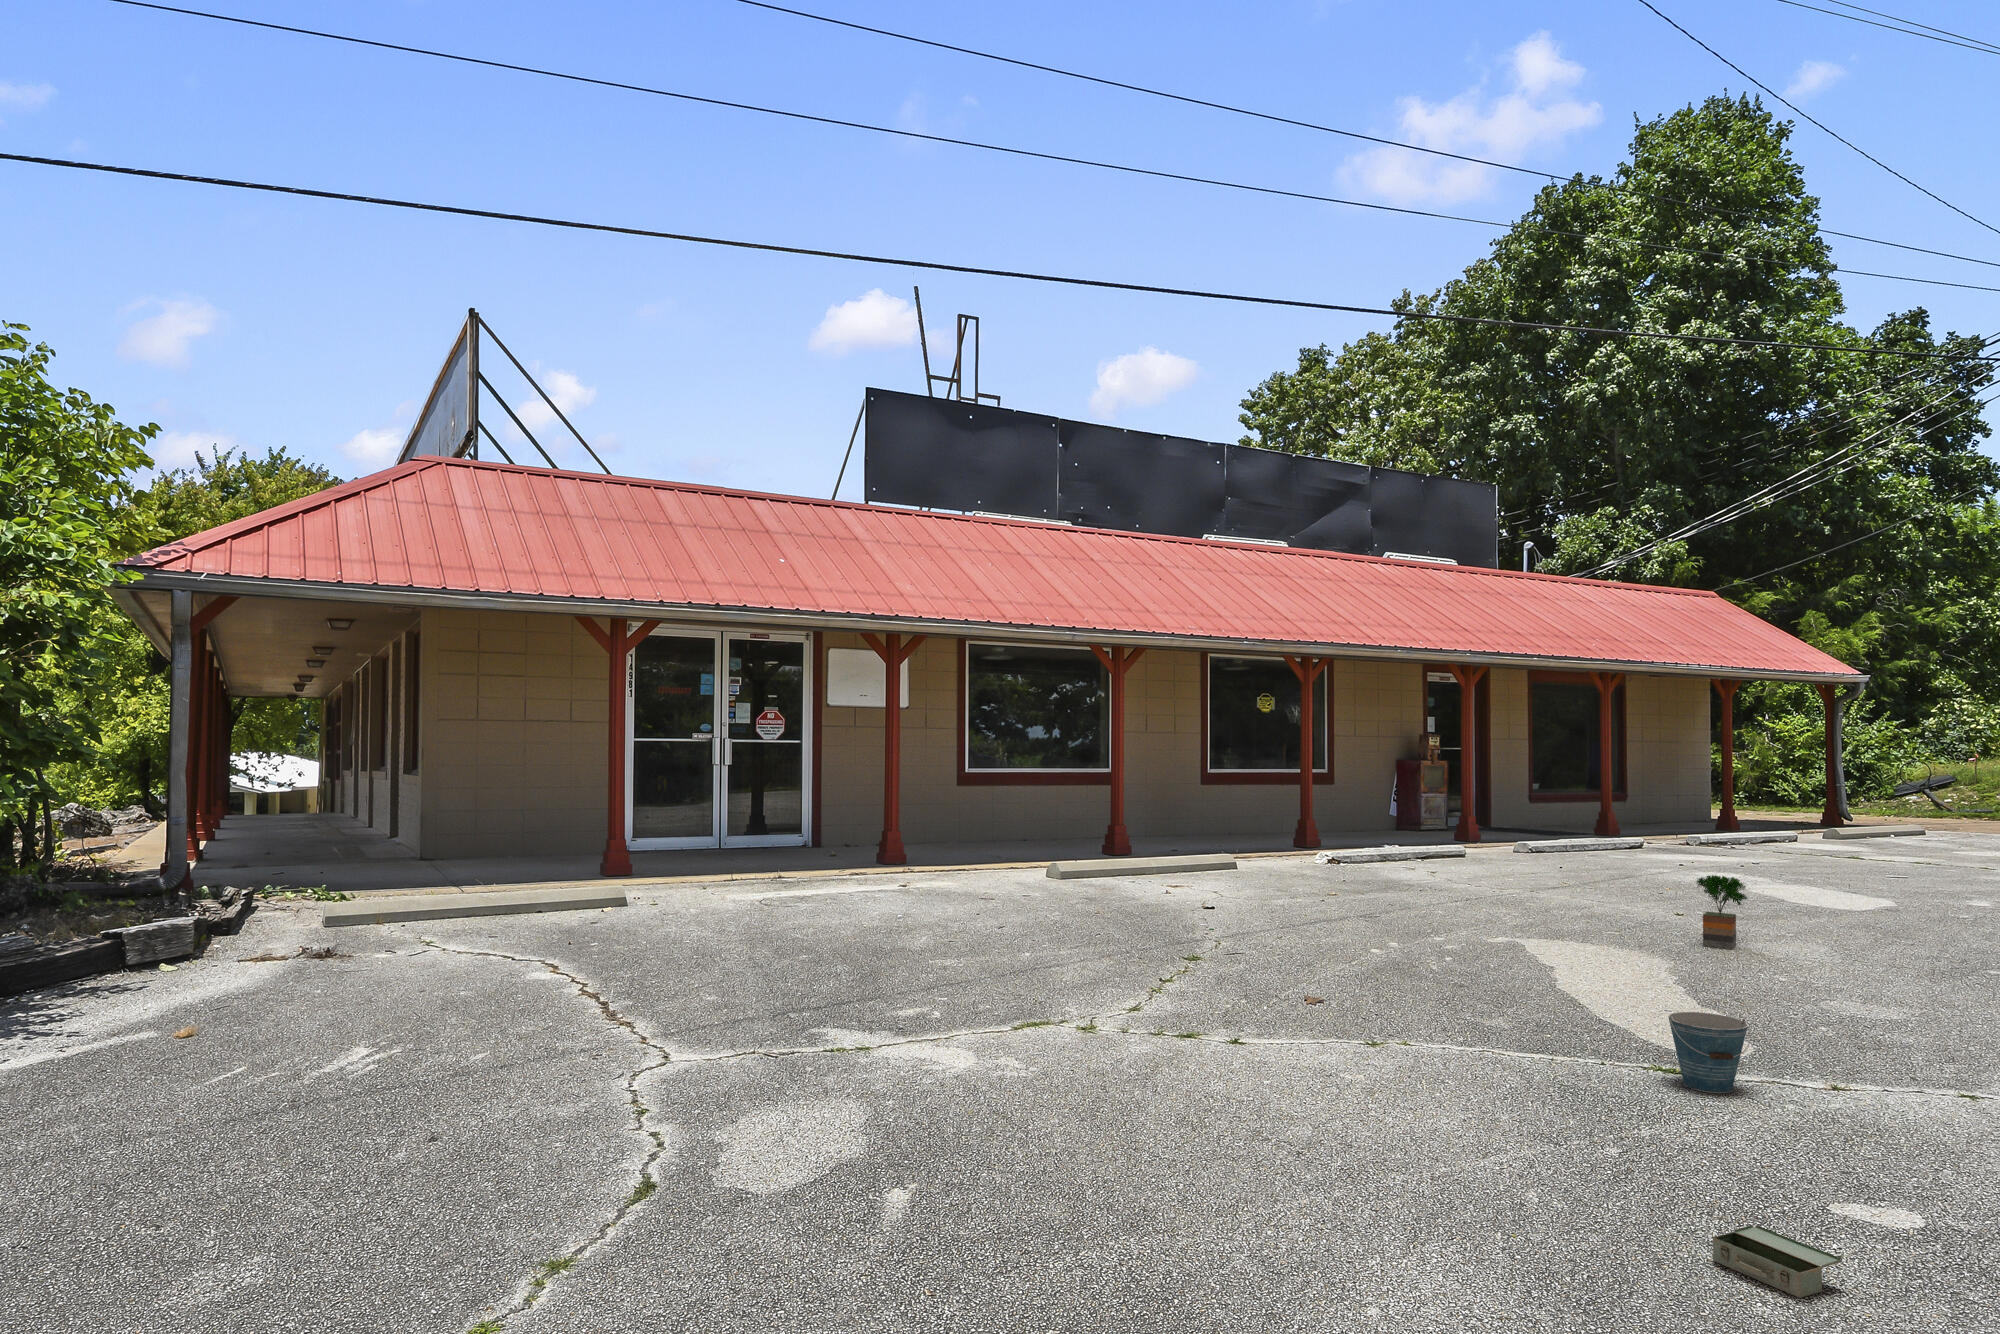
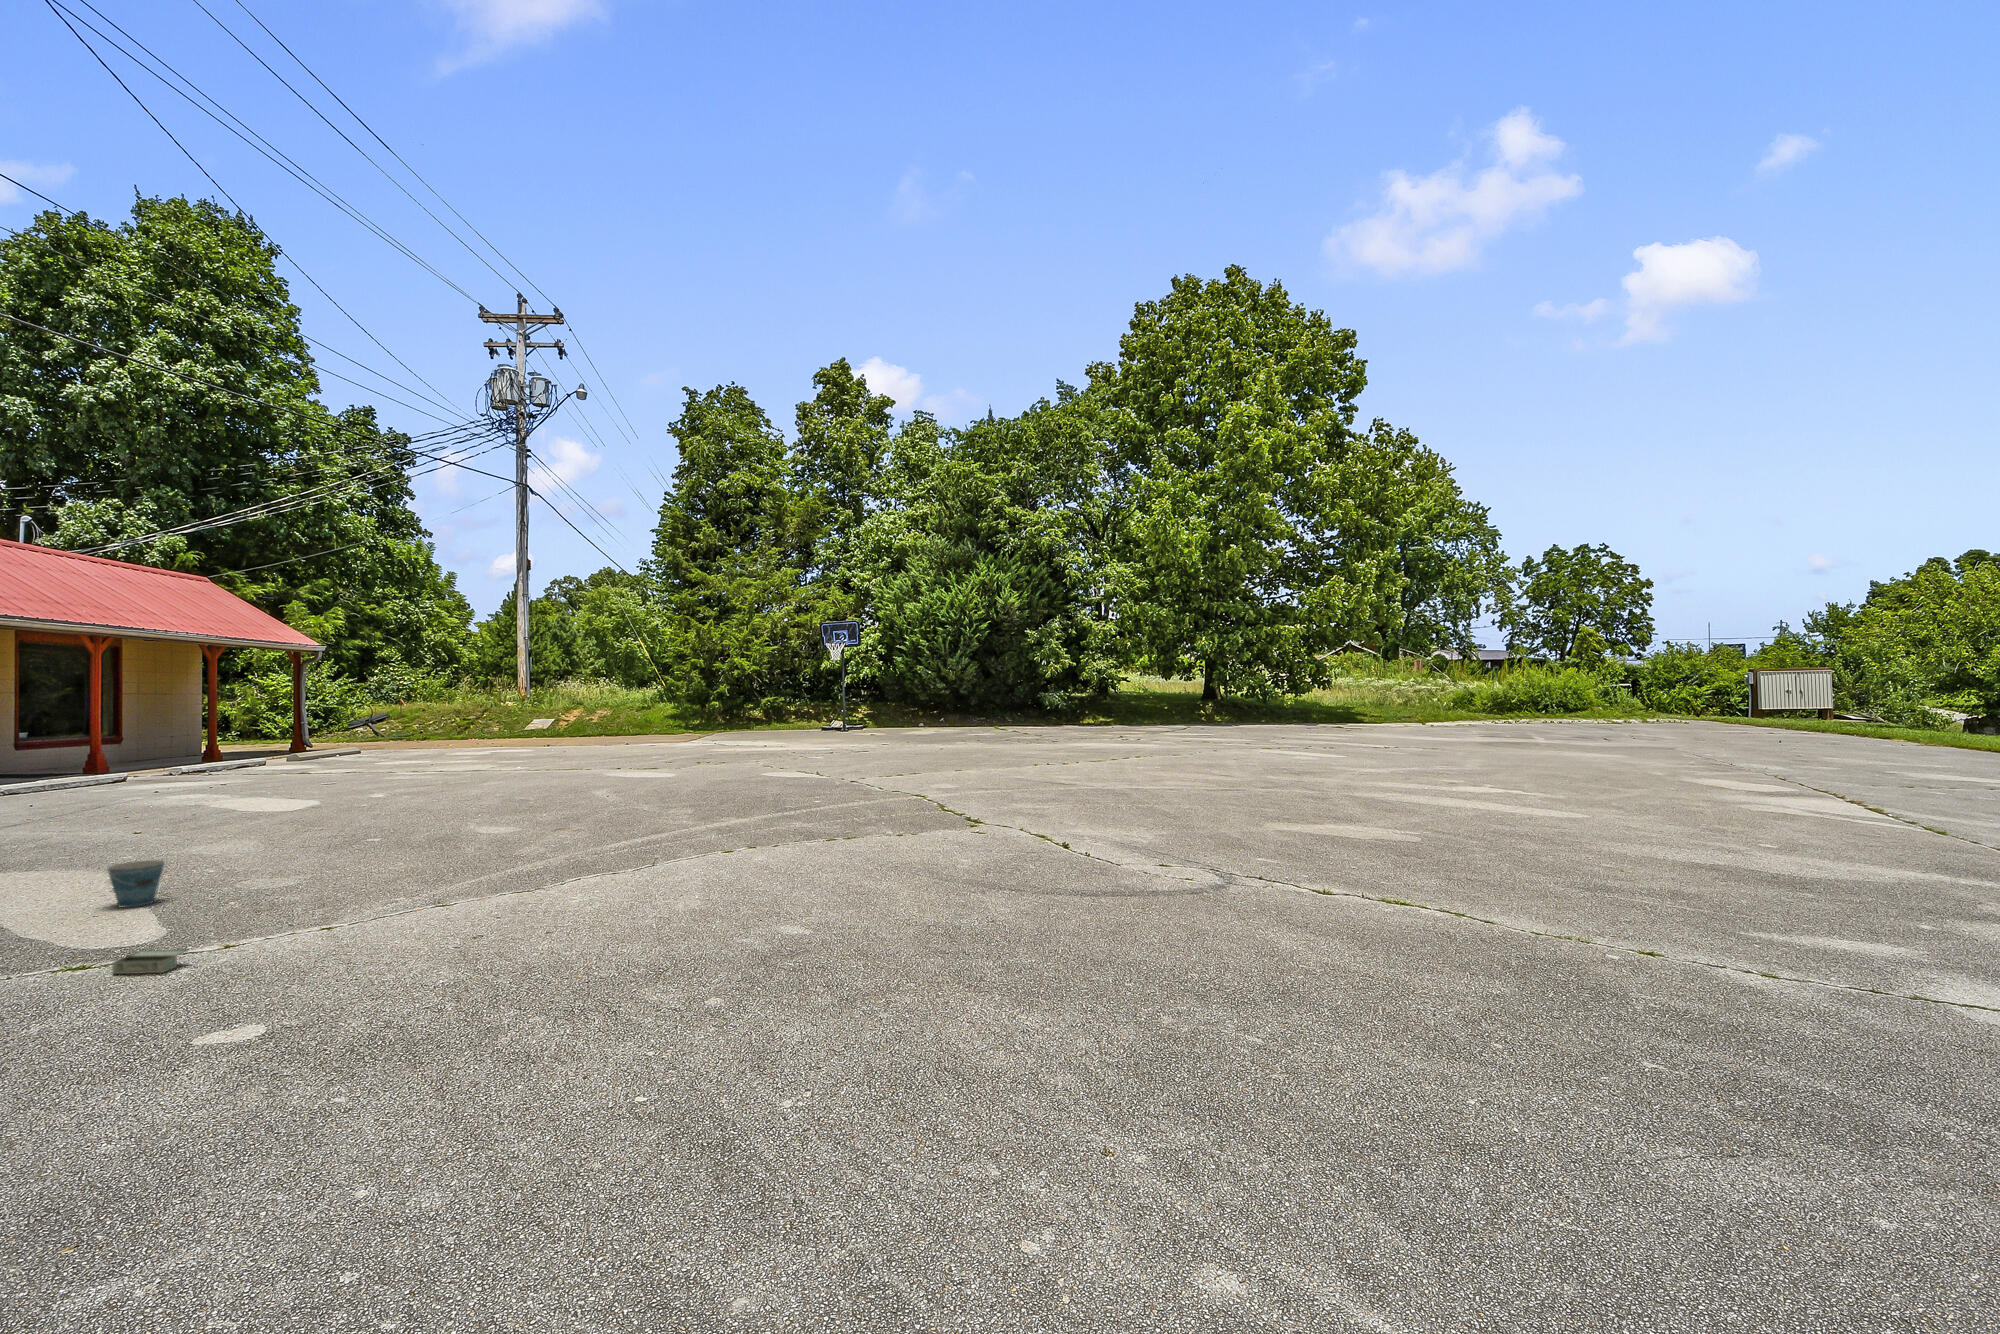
potted tree: present [1696,875,1747,949] -> none [154,785,196,834]

